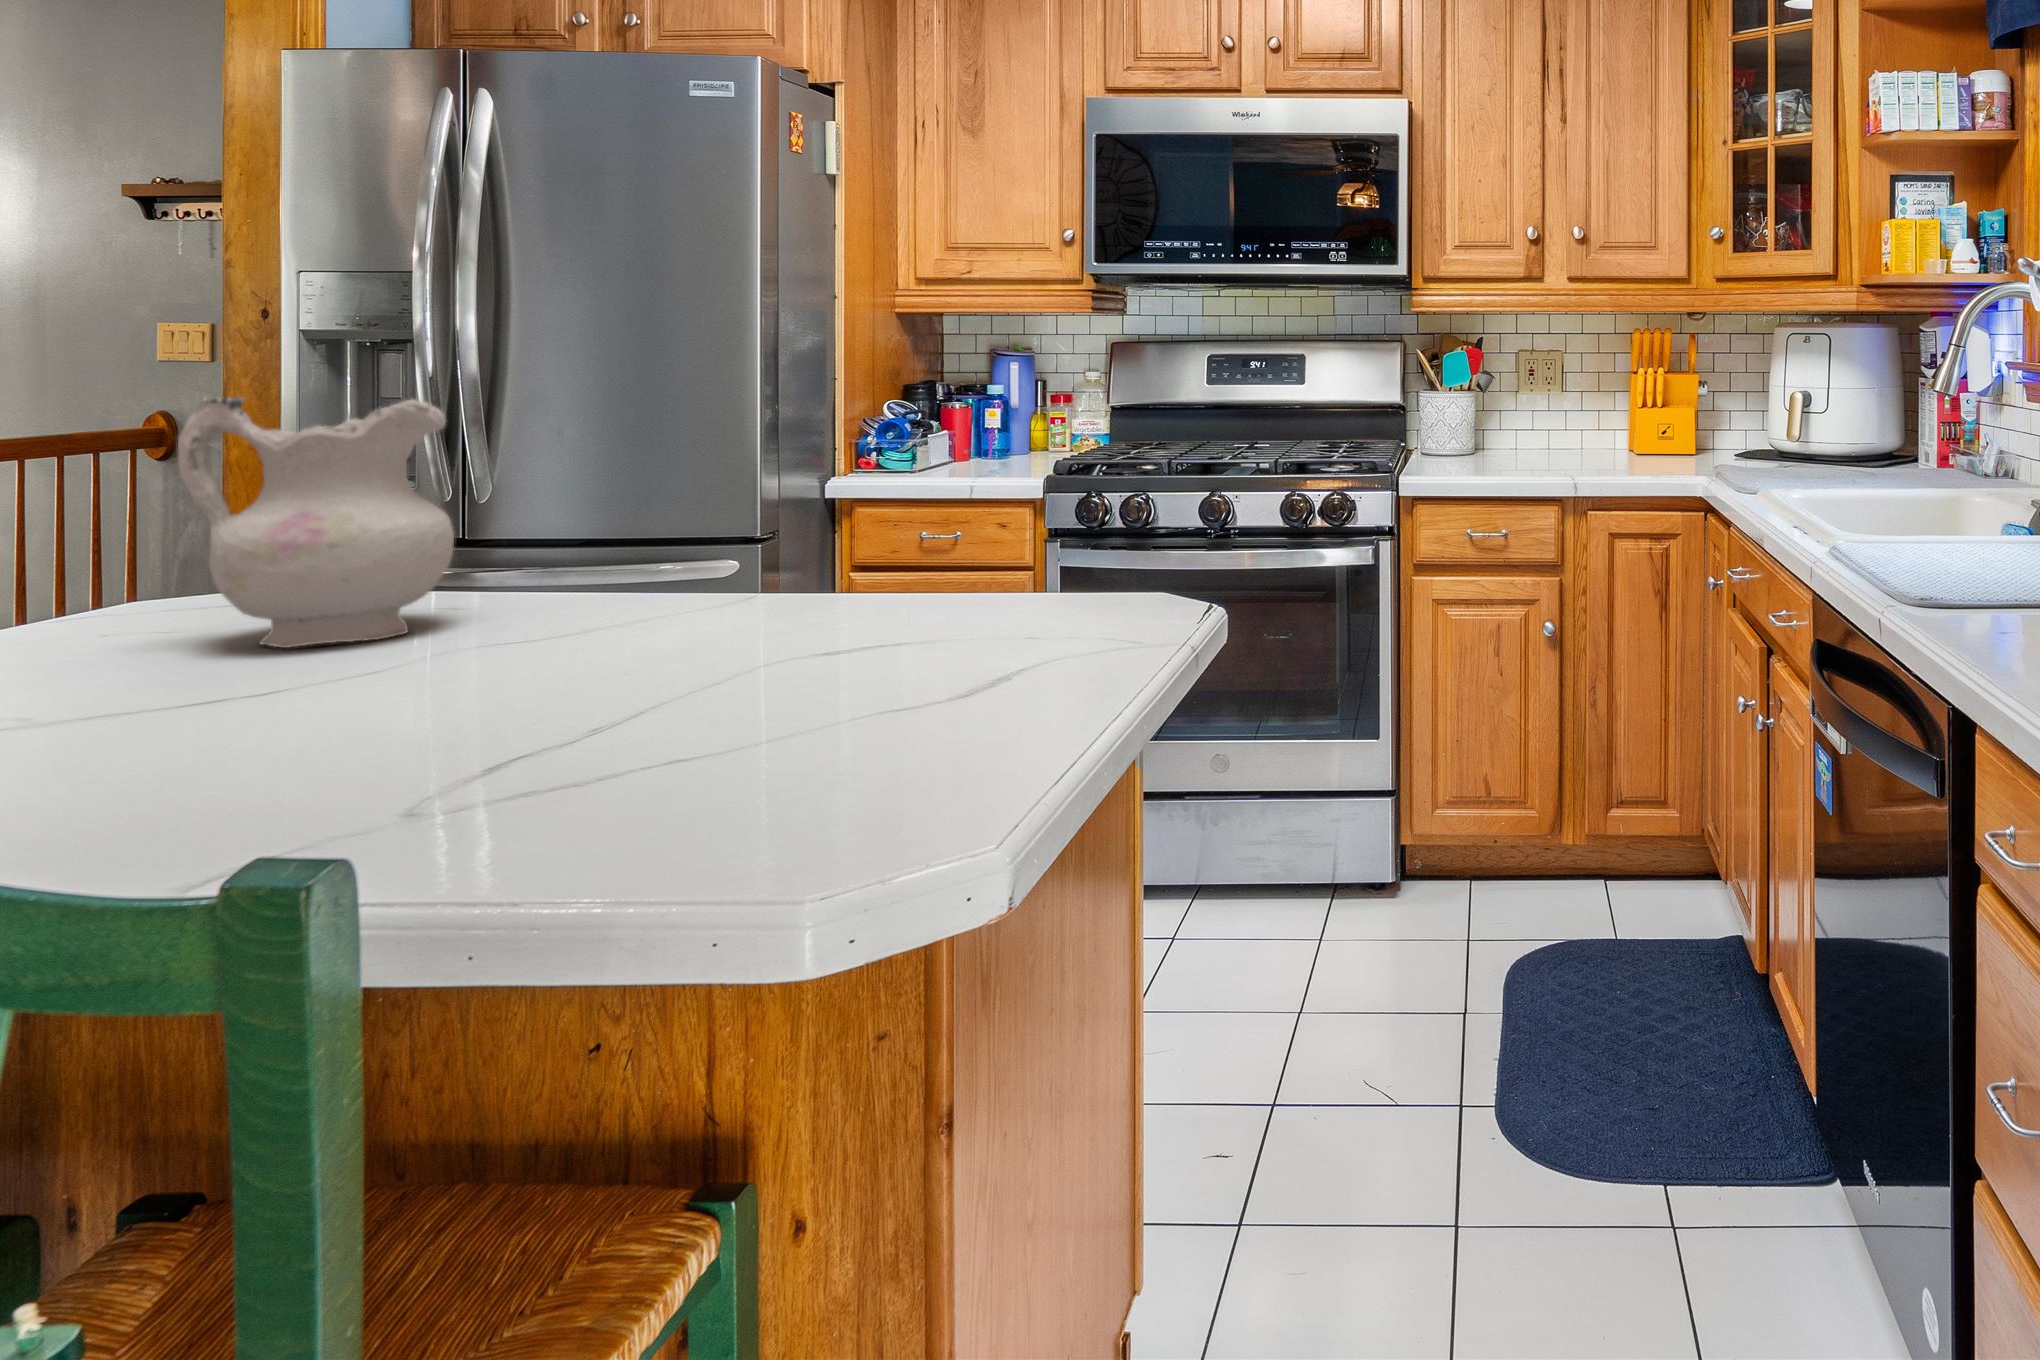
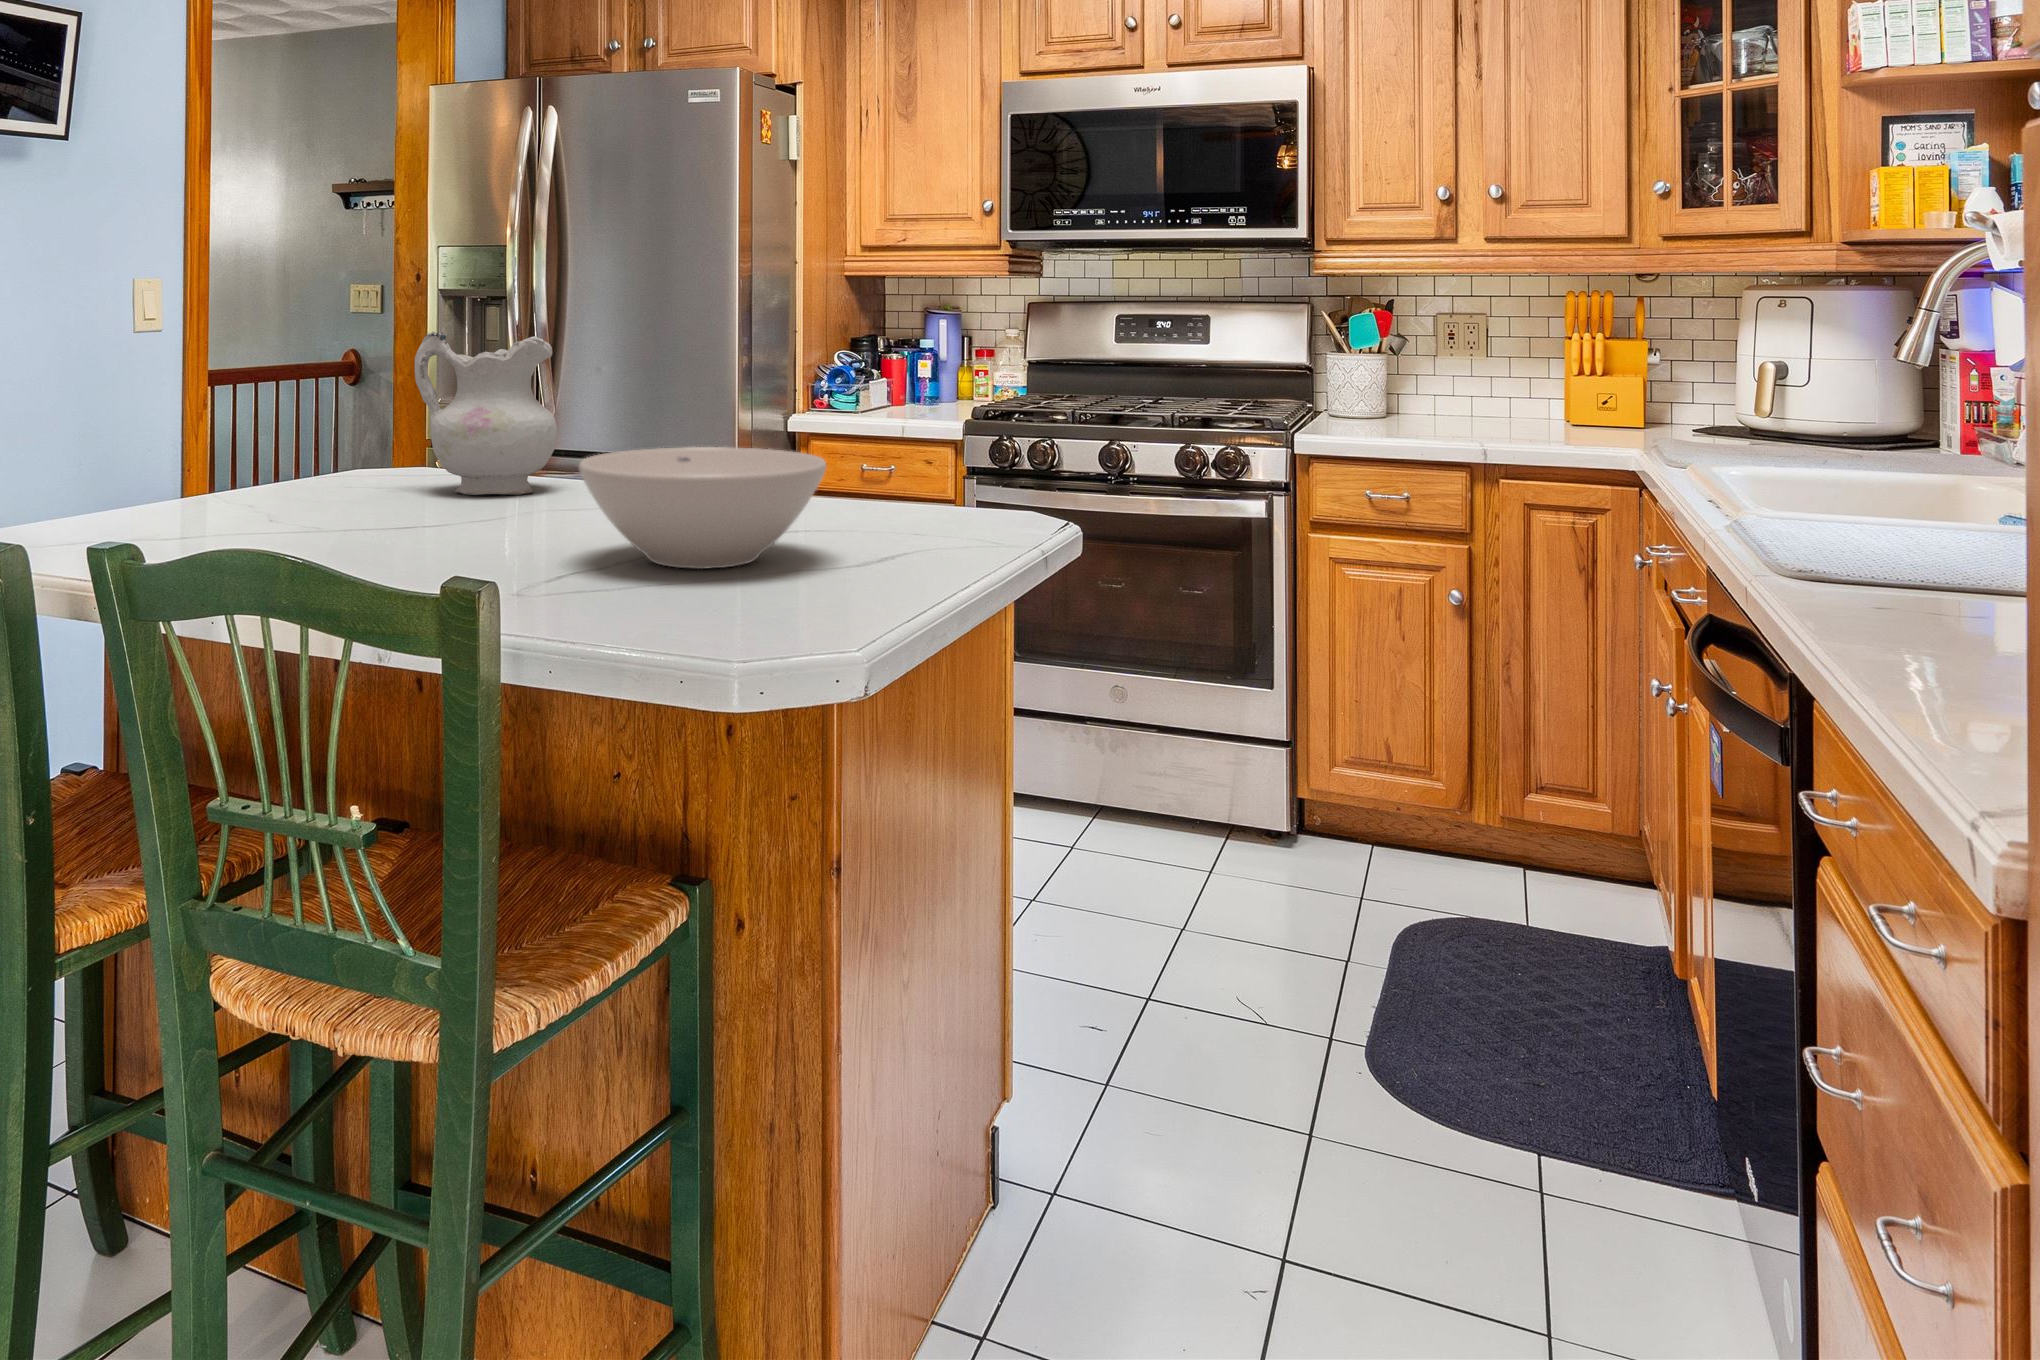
bowl: none [459,564,902,773] -> present [579,447,826,569]

